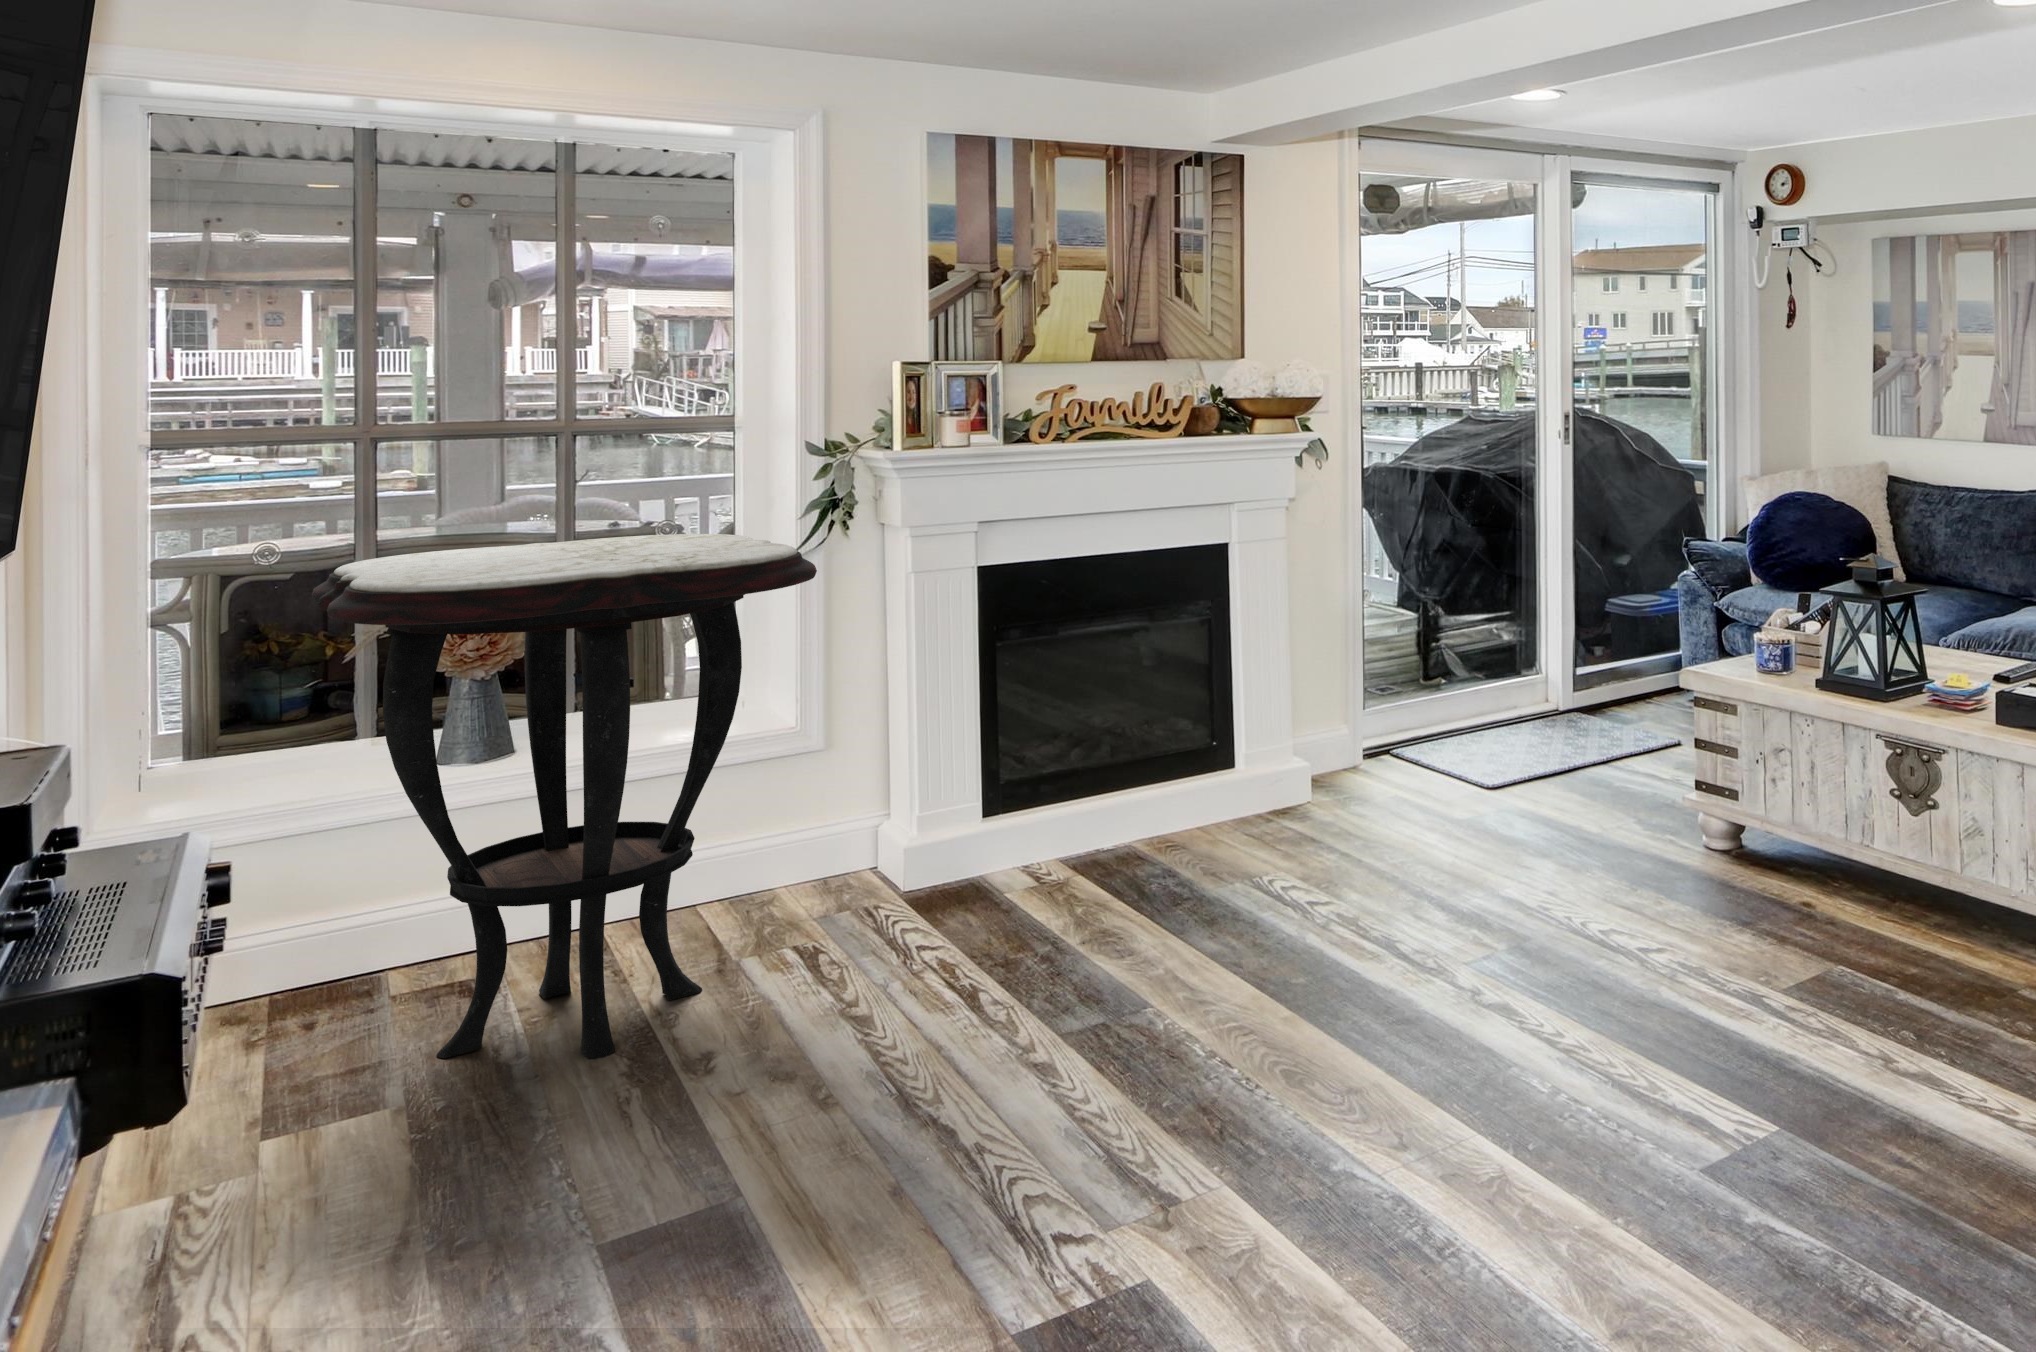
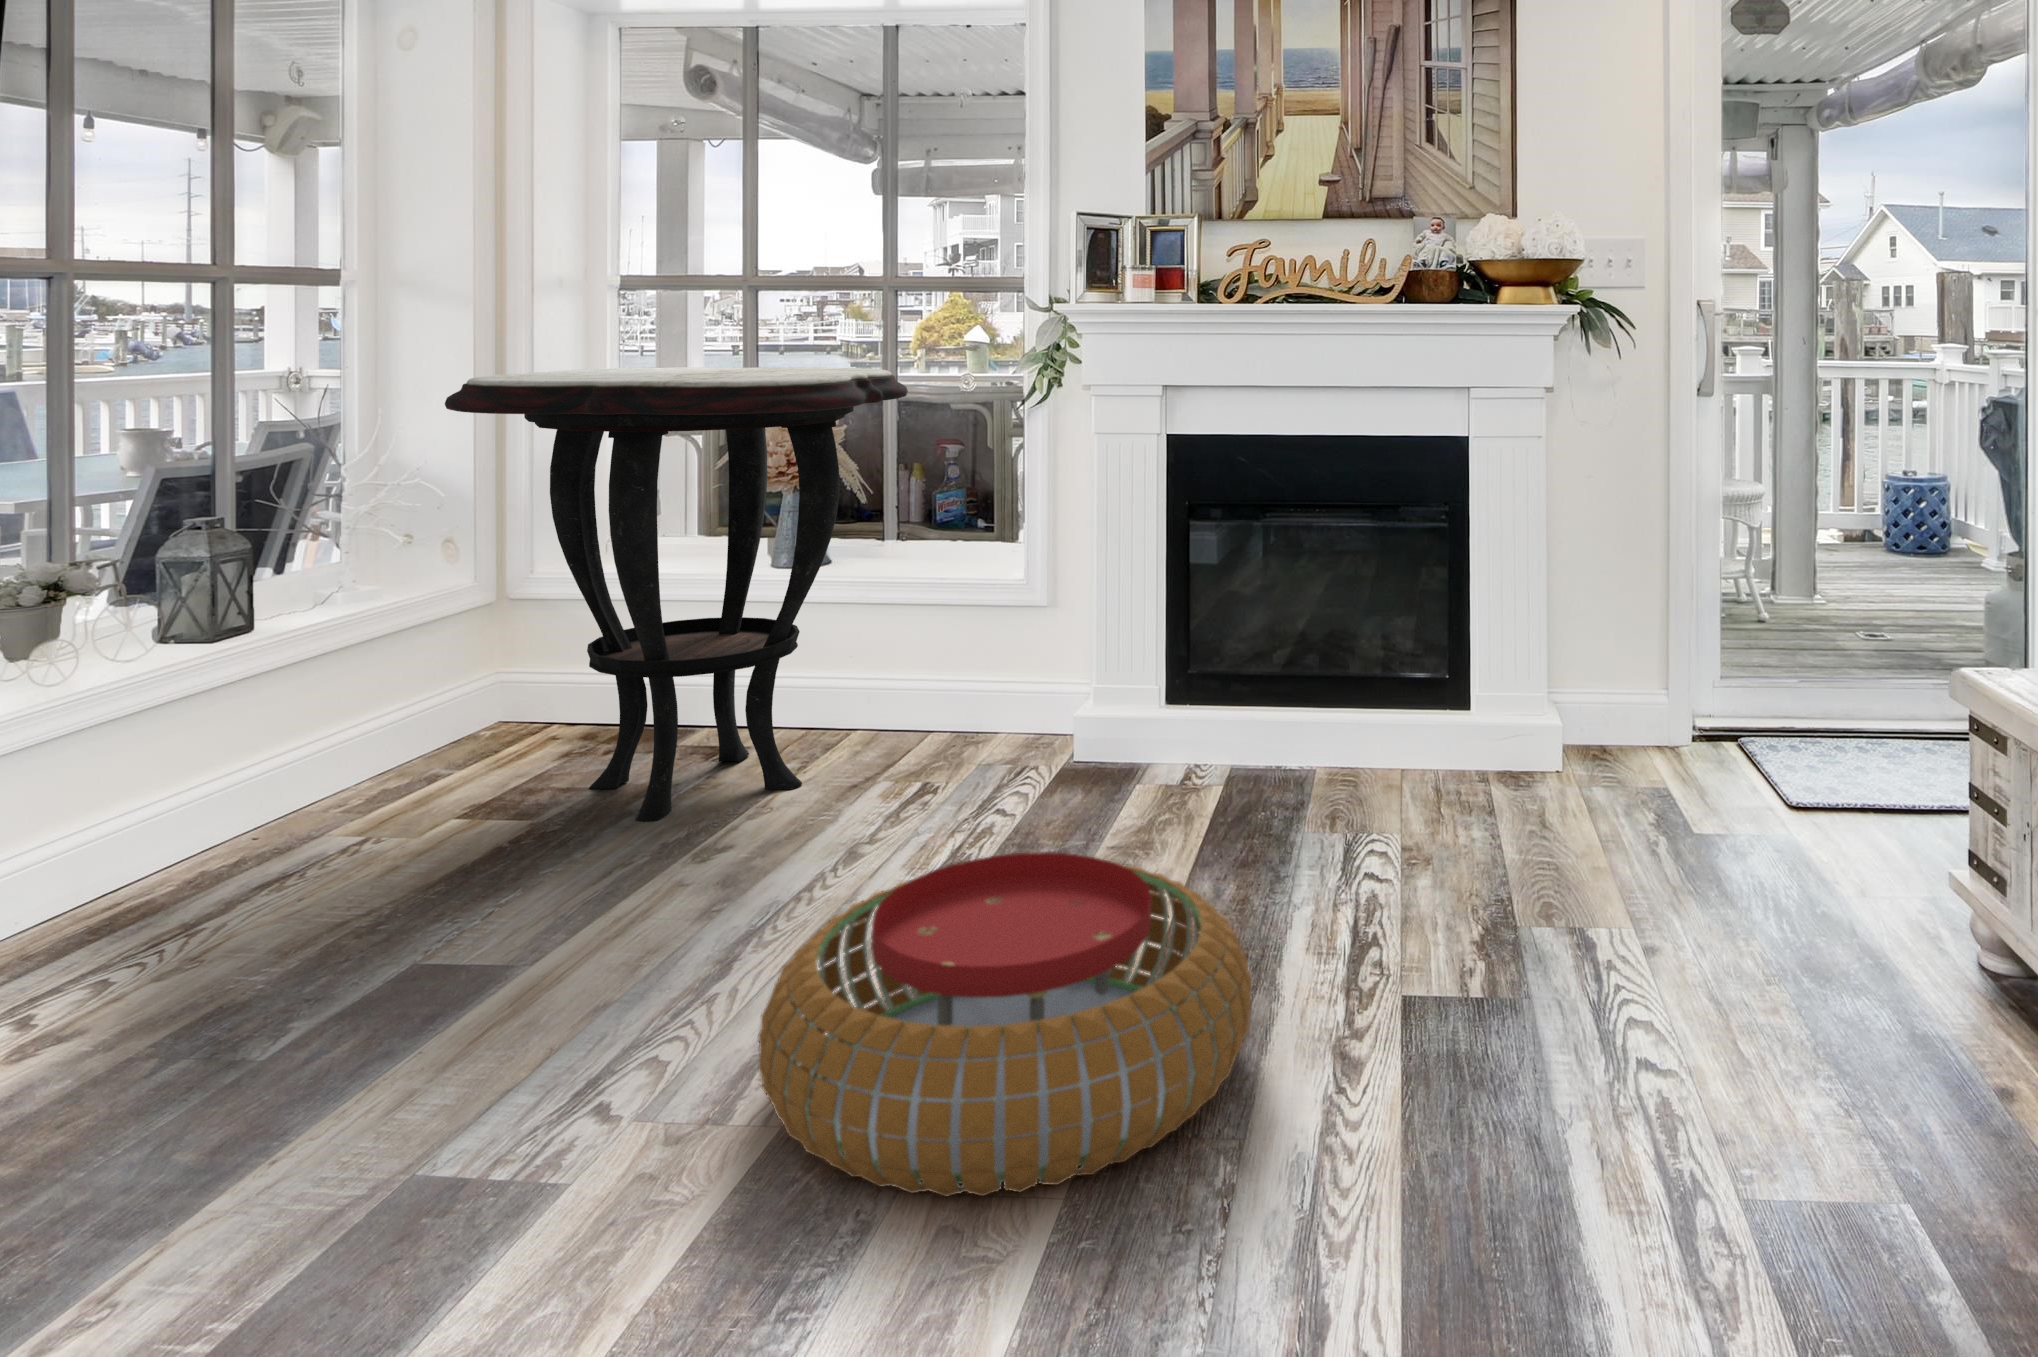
pouf: none [1164,892,1524,1128] -> present [758,852,1251,1197]

